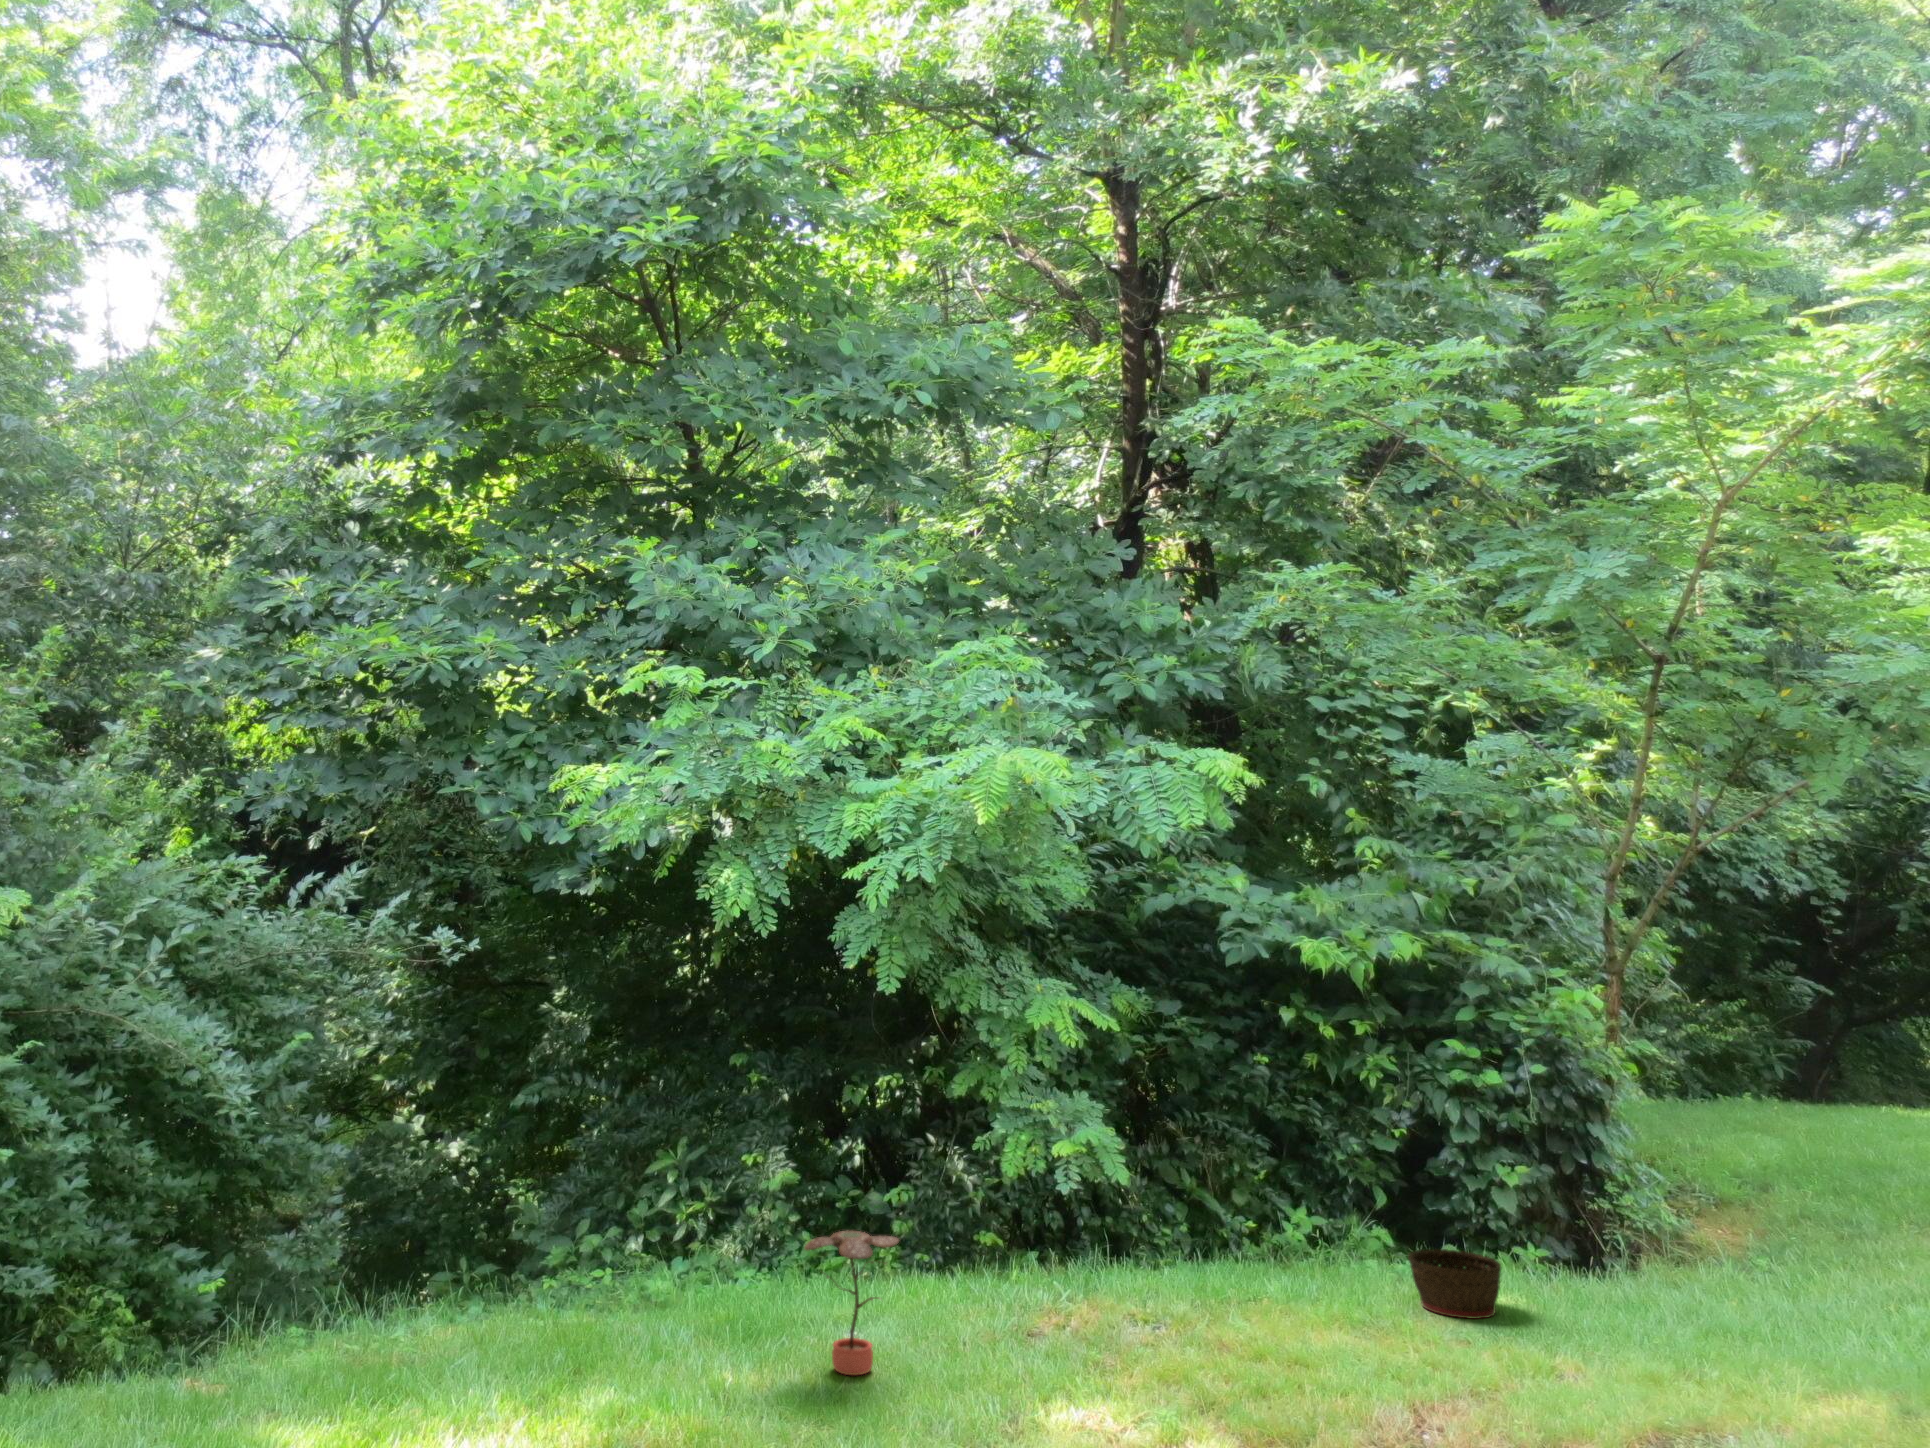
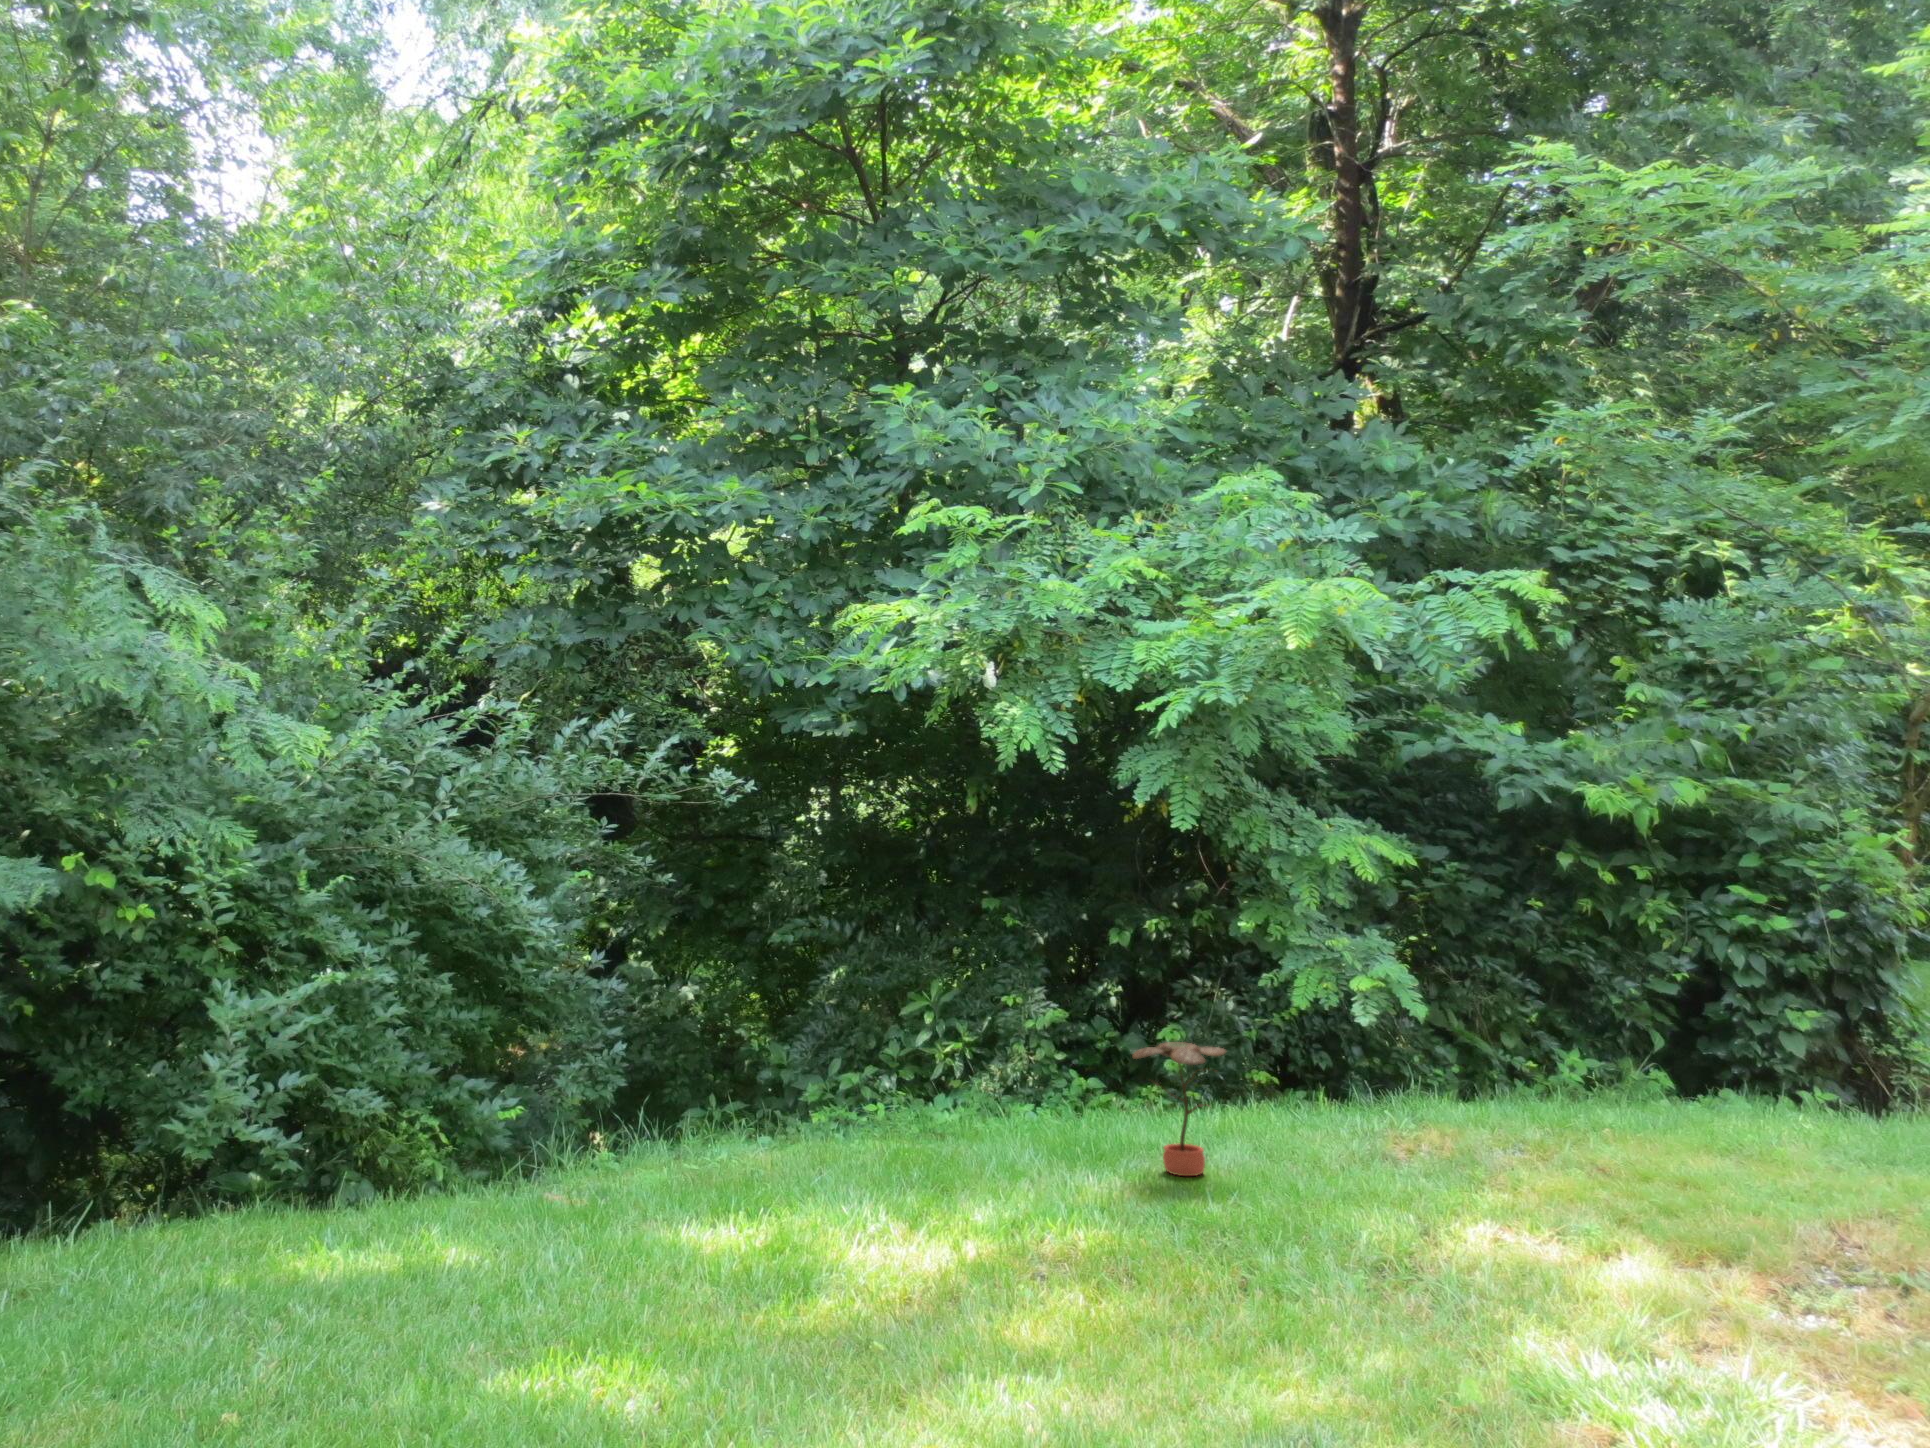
basket: present [1408,1249,1501,1319] -> none [1722,1075,1826,1139]

